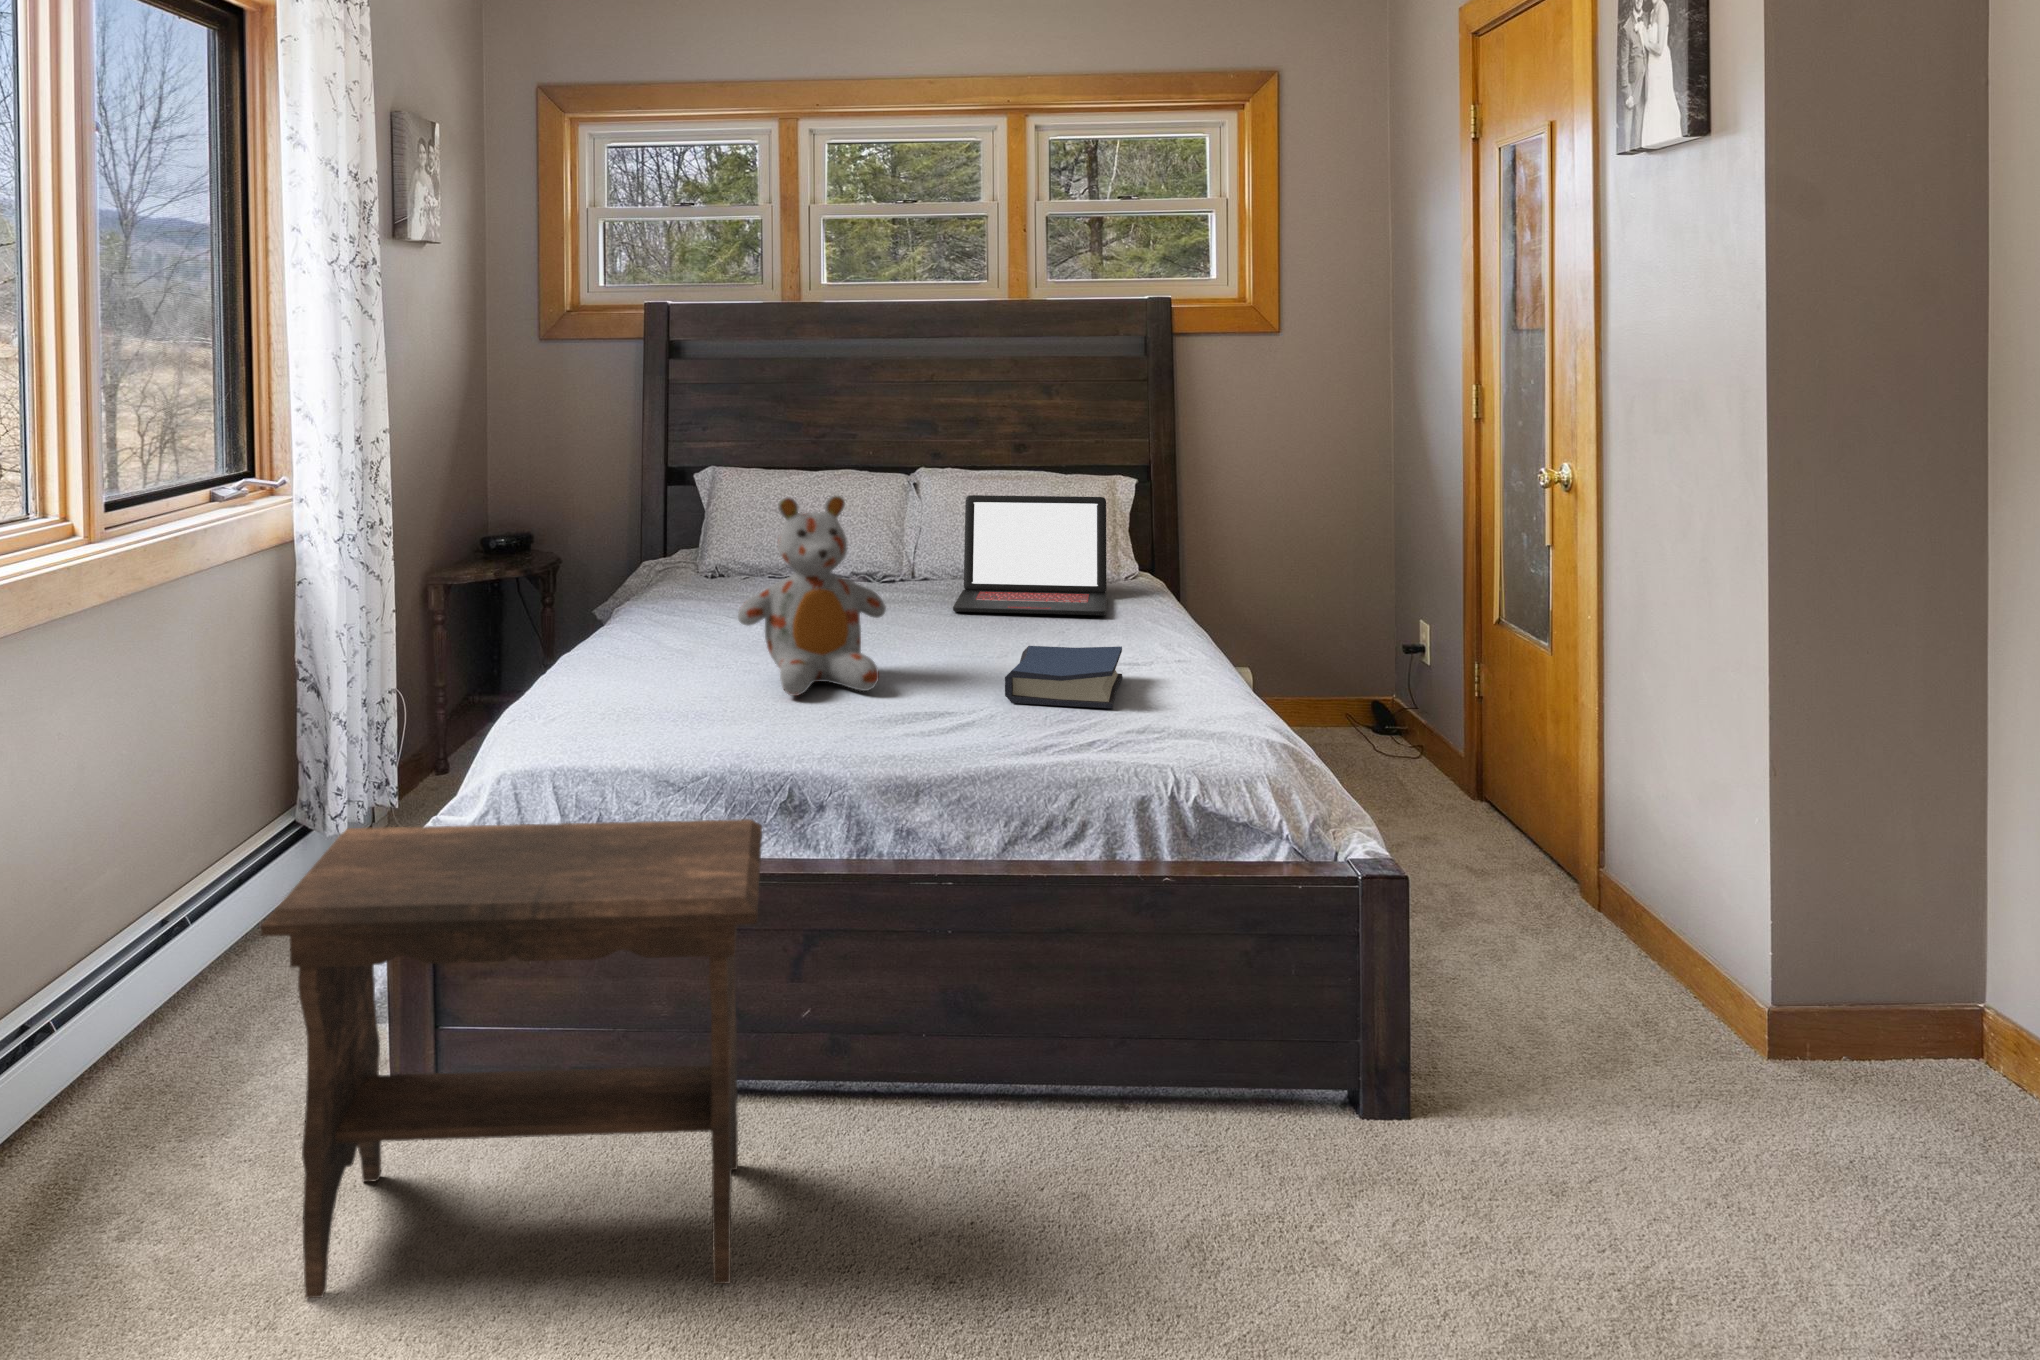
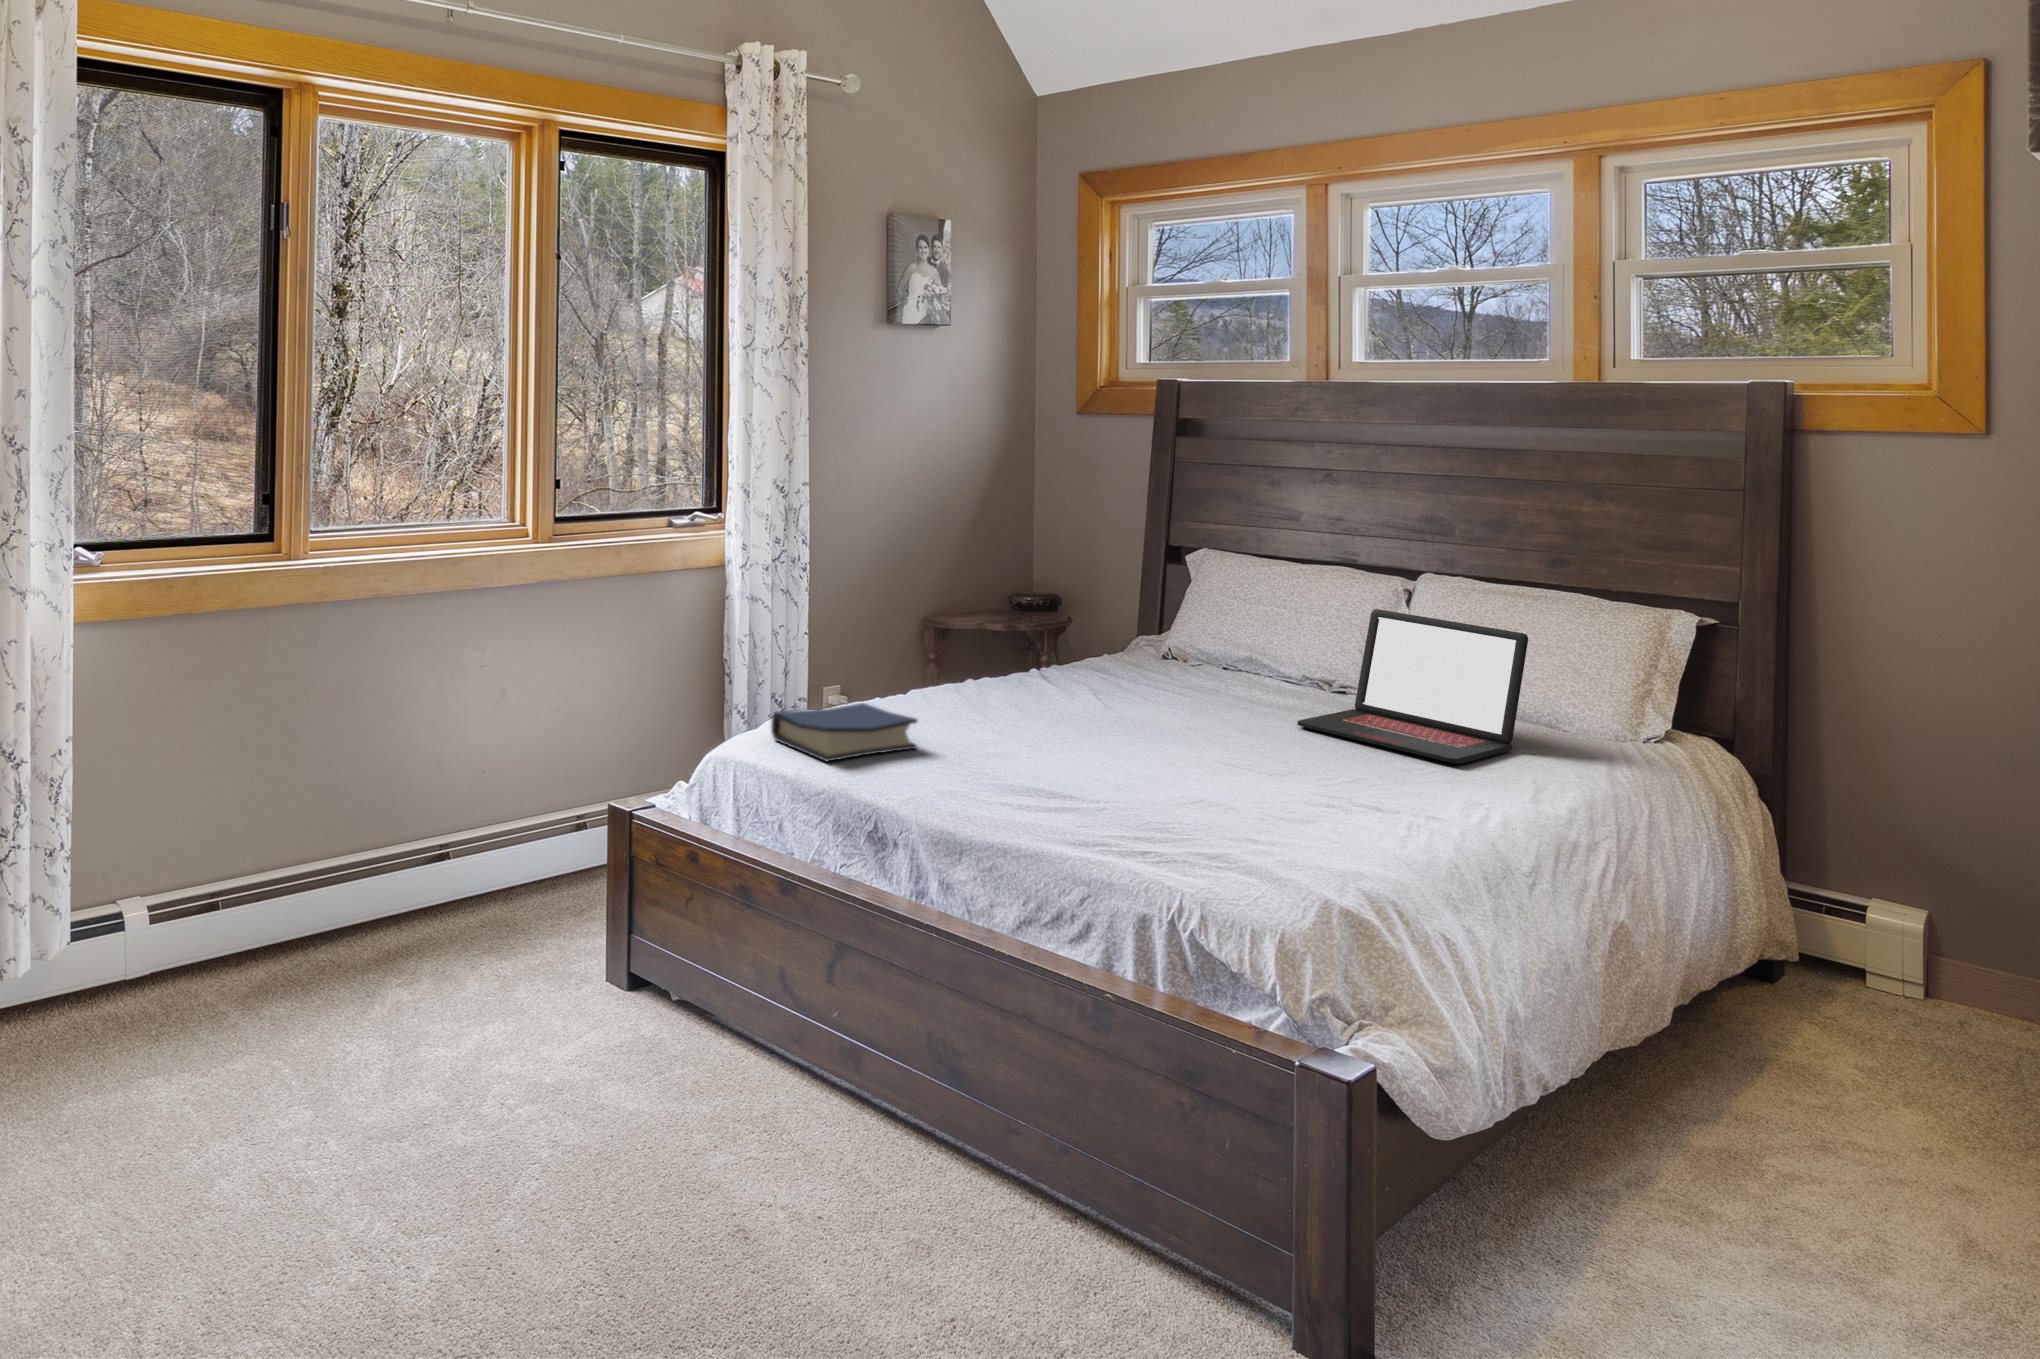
stuffed bear: present [738,495,886,696] -> none [964,574,1104,765]
hardback book: present [1005,646,1122,708] -> present [771,703,917,761]
footstool: present [261,819,762,1298] -> none [418,756,778,1159]

